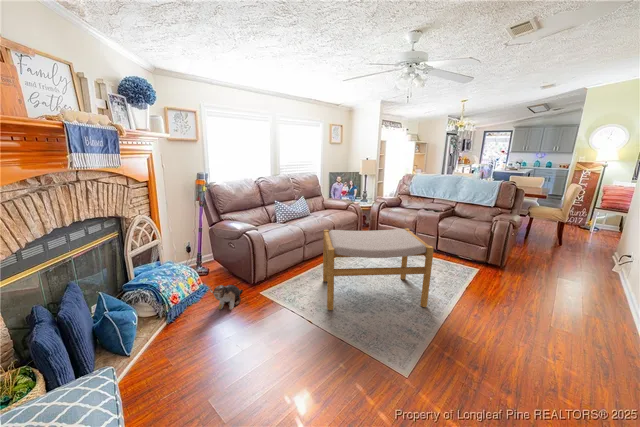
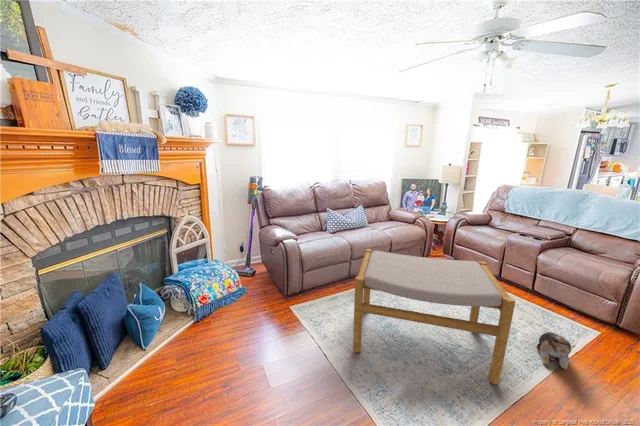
plush toy: present [210,285,243,309] -> present [537,332,576,369]

